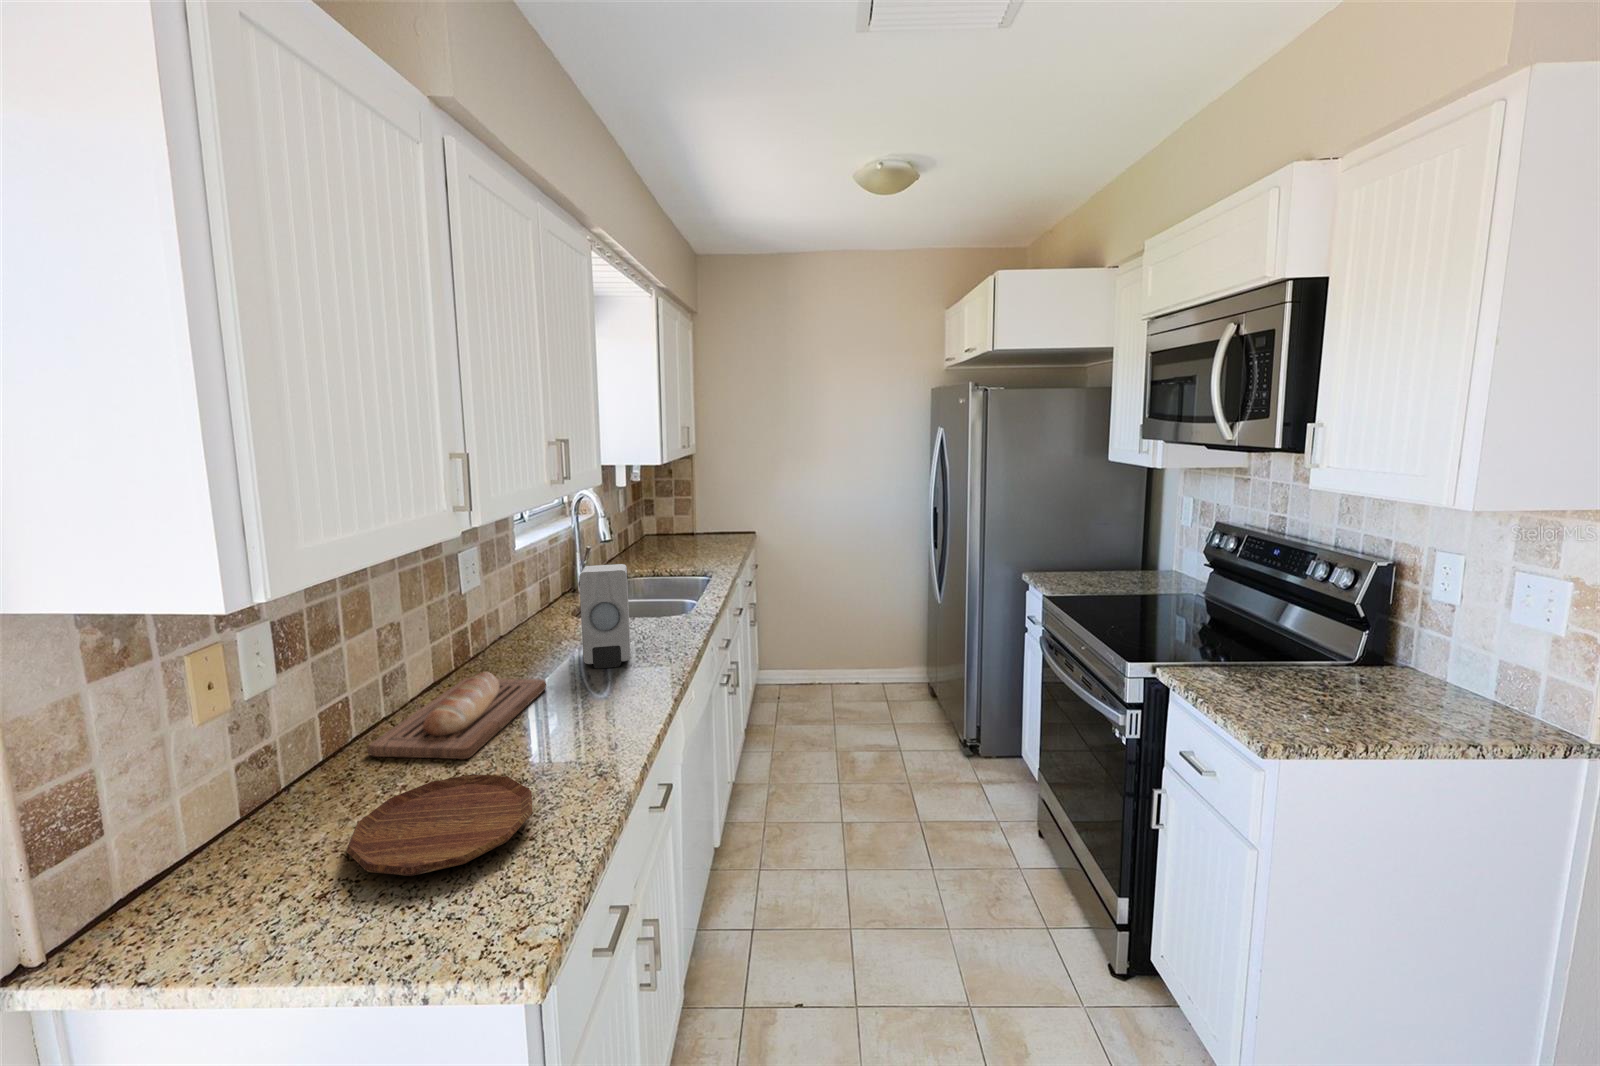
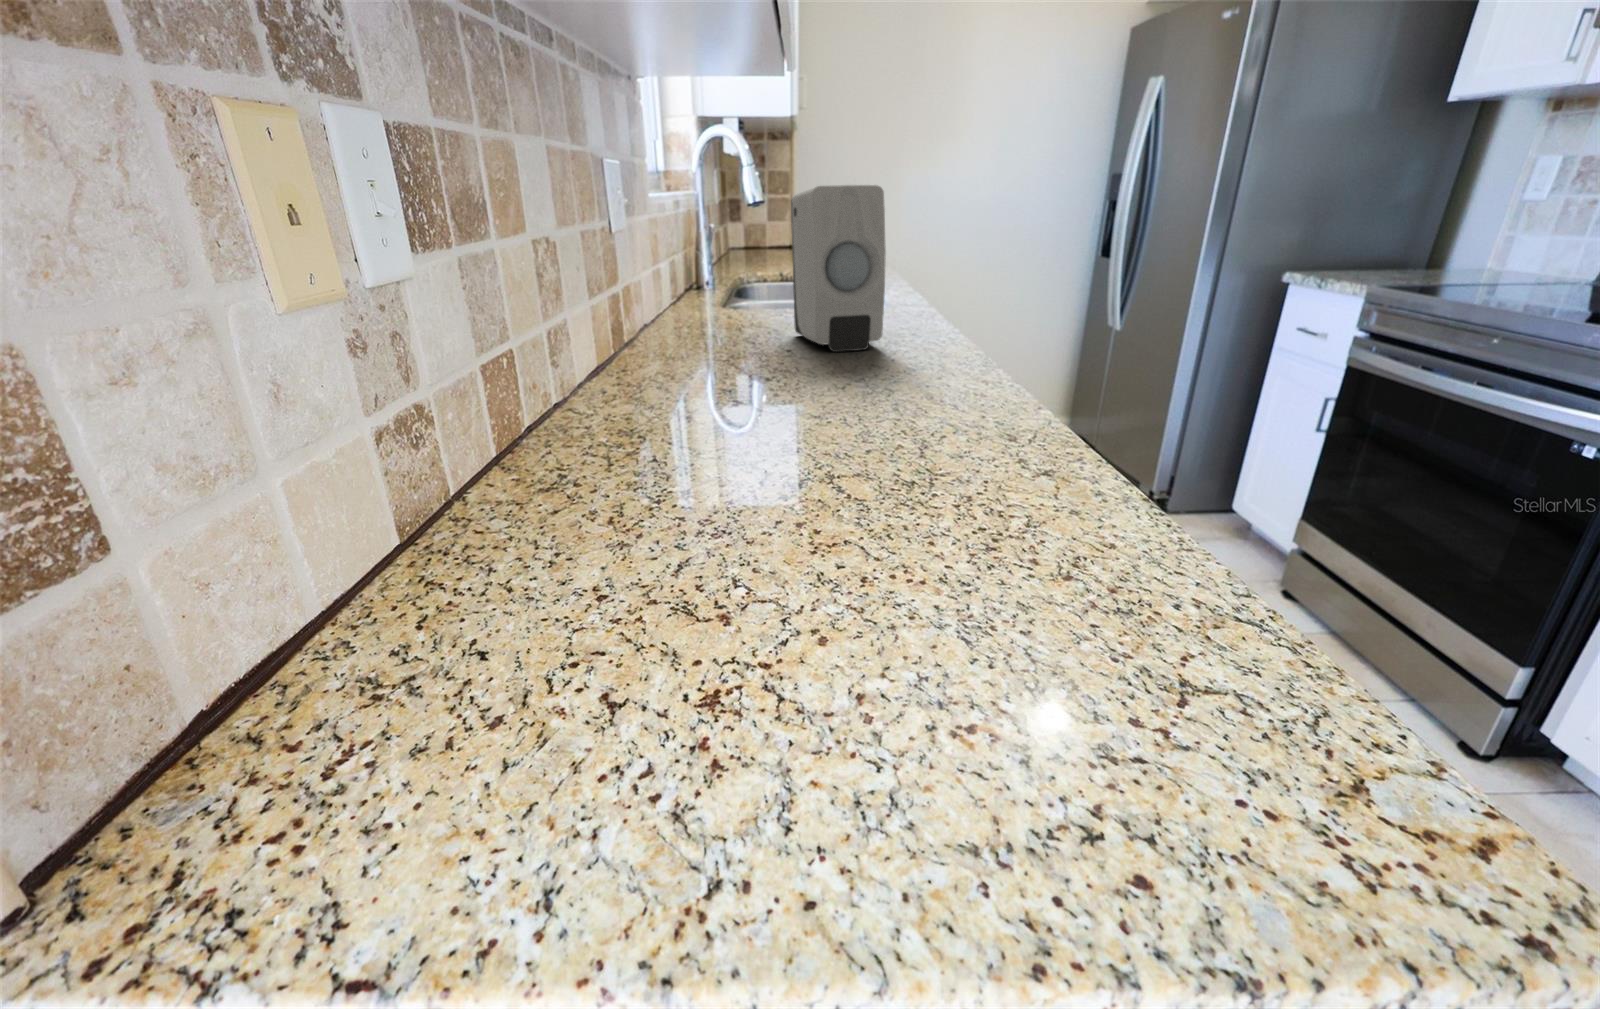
bread loaf: present [368,672,546,759] -> none [571,337,787,454]
tray: present [346,774,532,876] -> none [677,465,1053,652]

